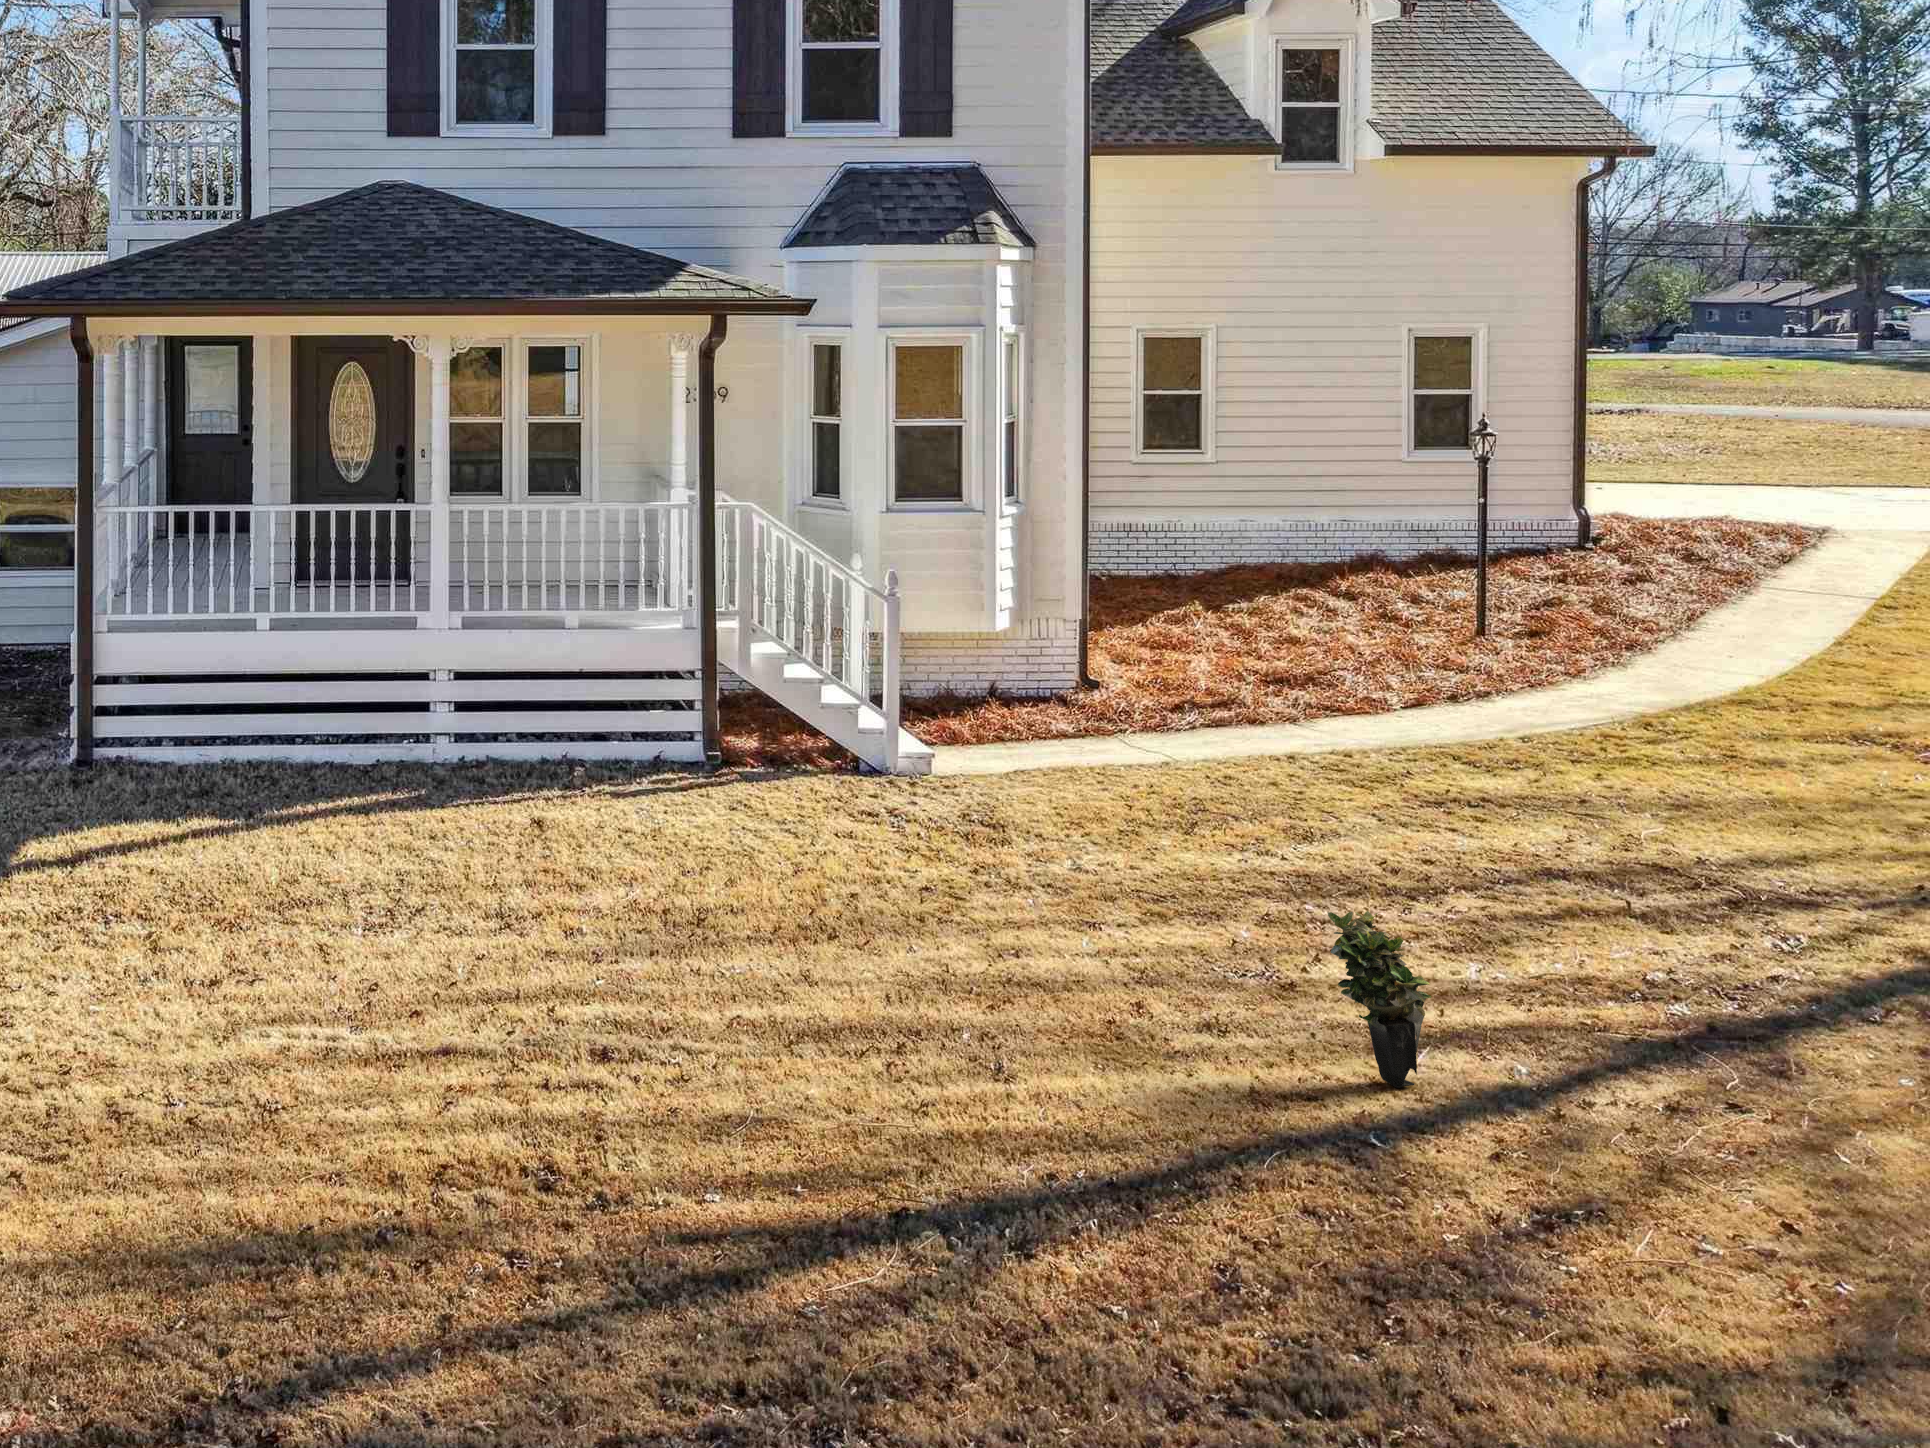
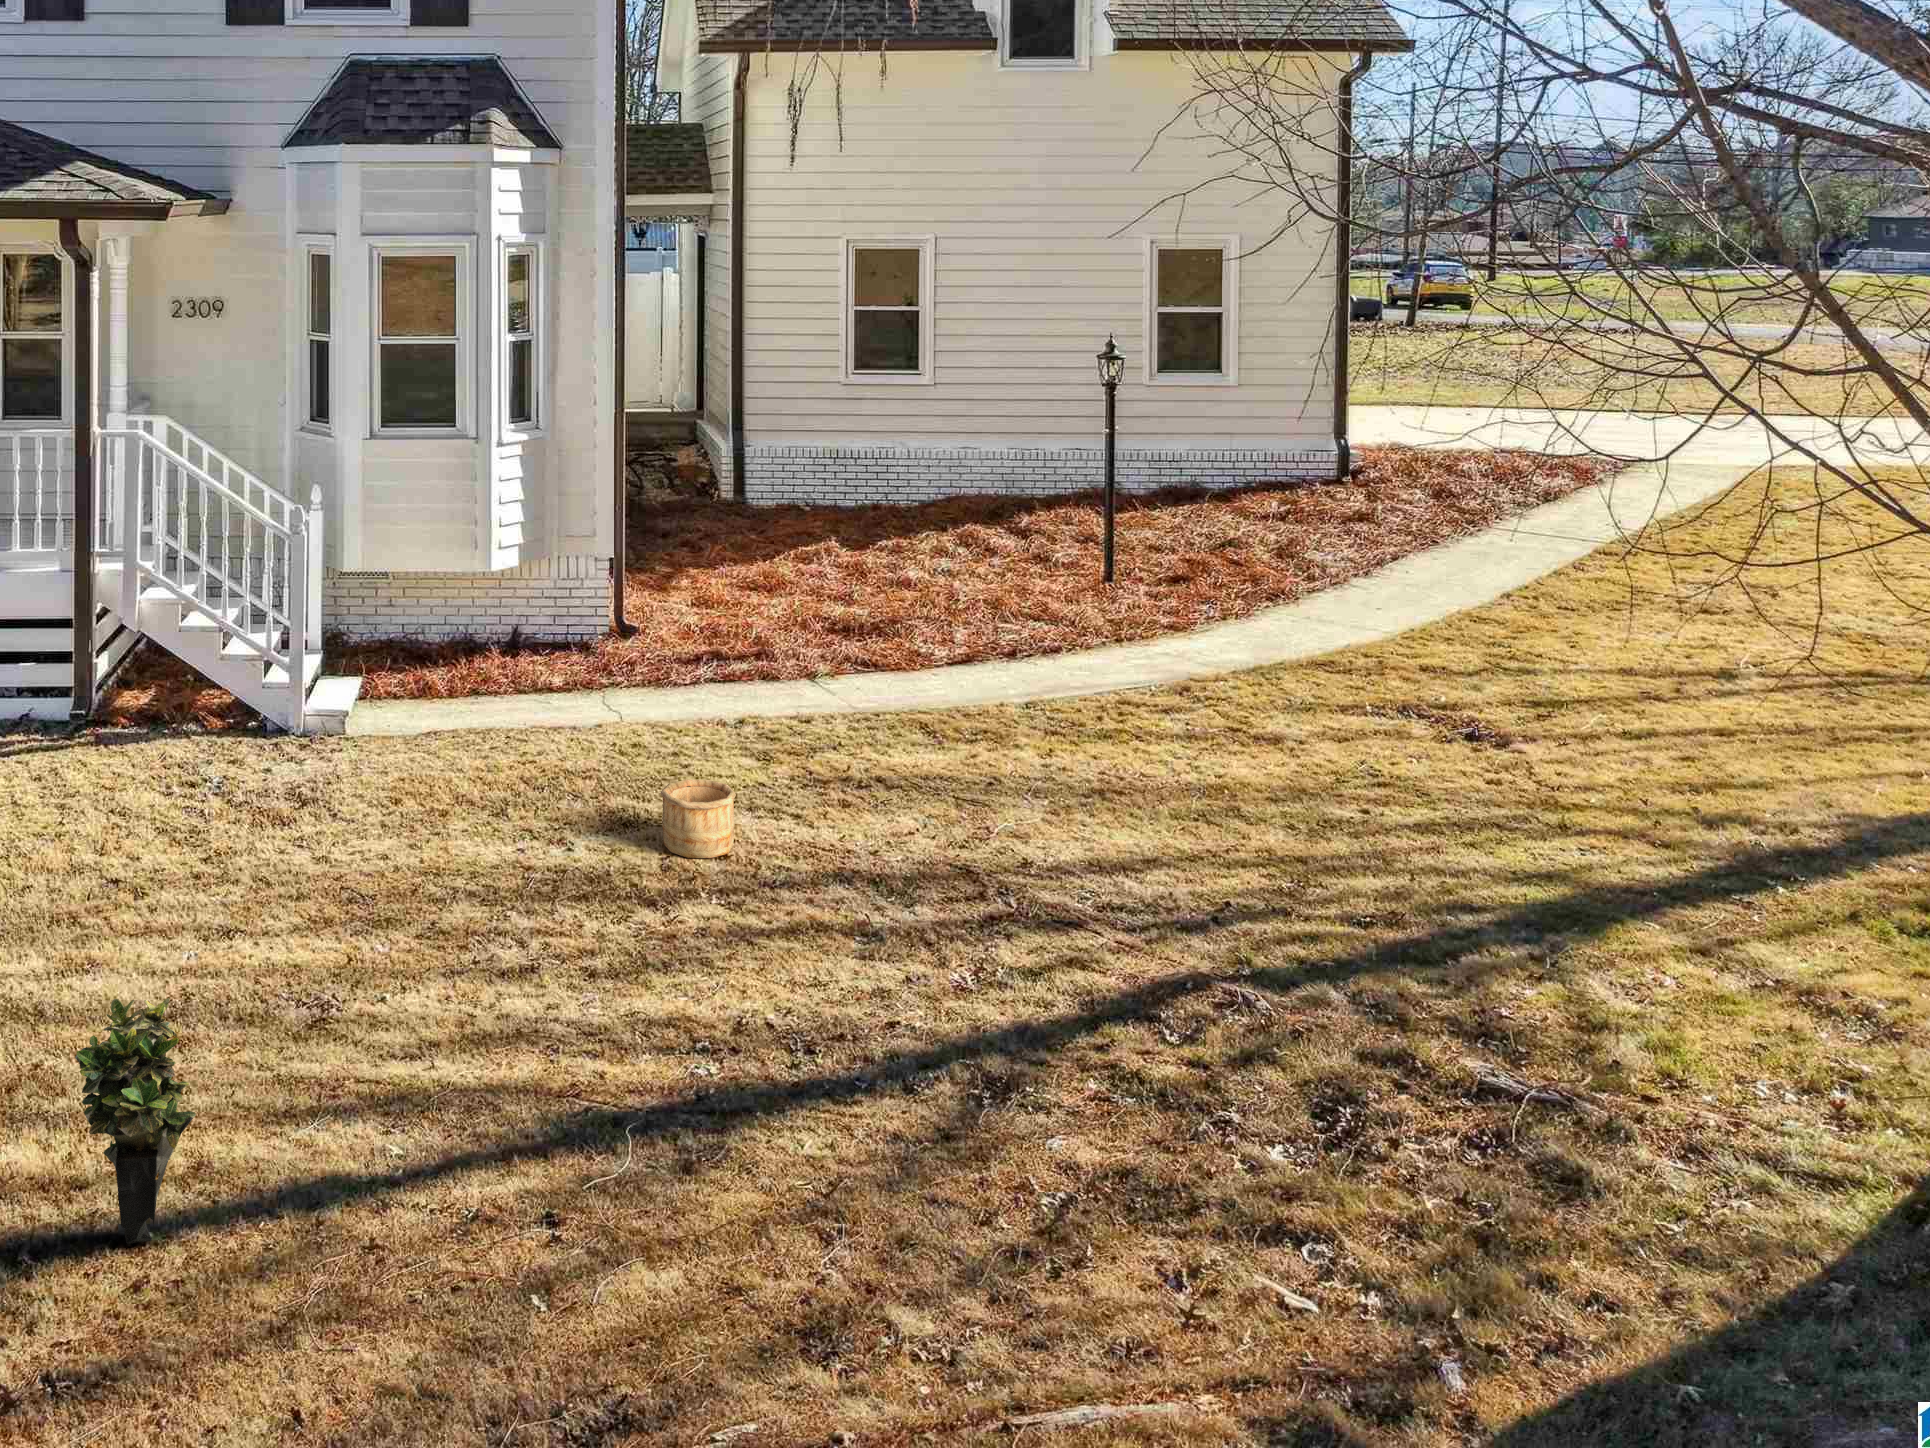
wooden bucket: none [1378,781,1451,843] -> present [660,779,736,858]

